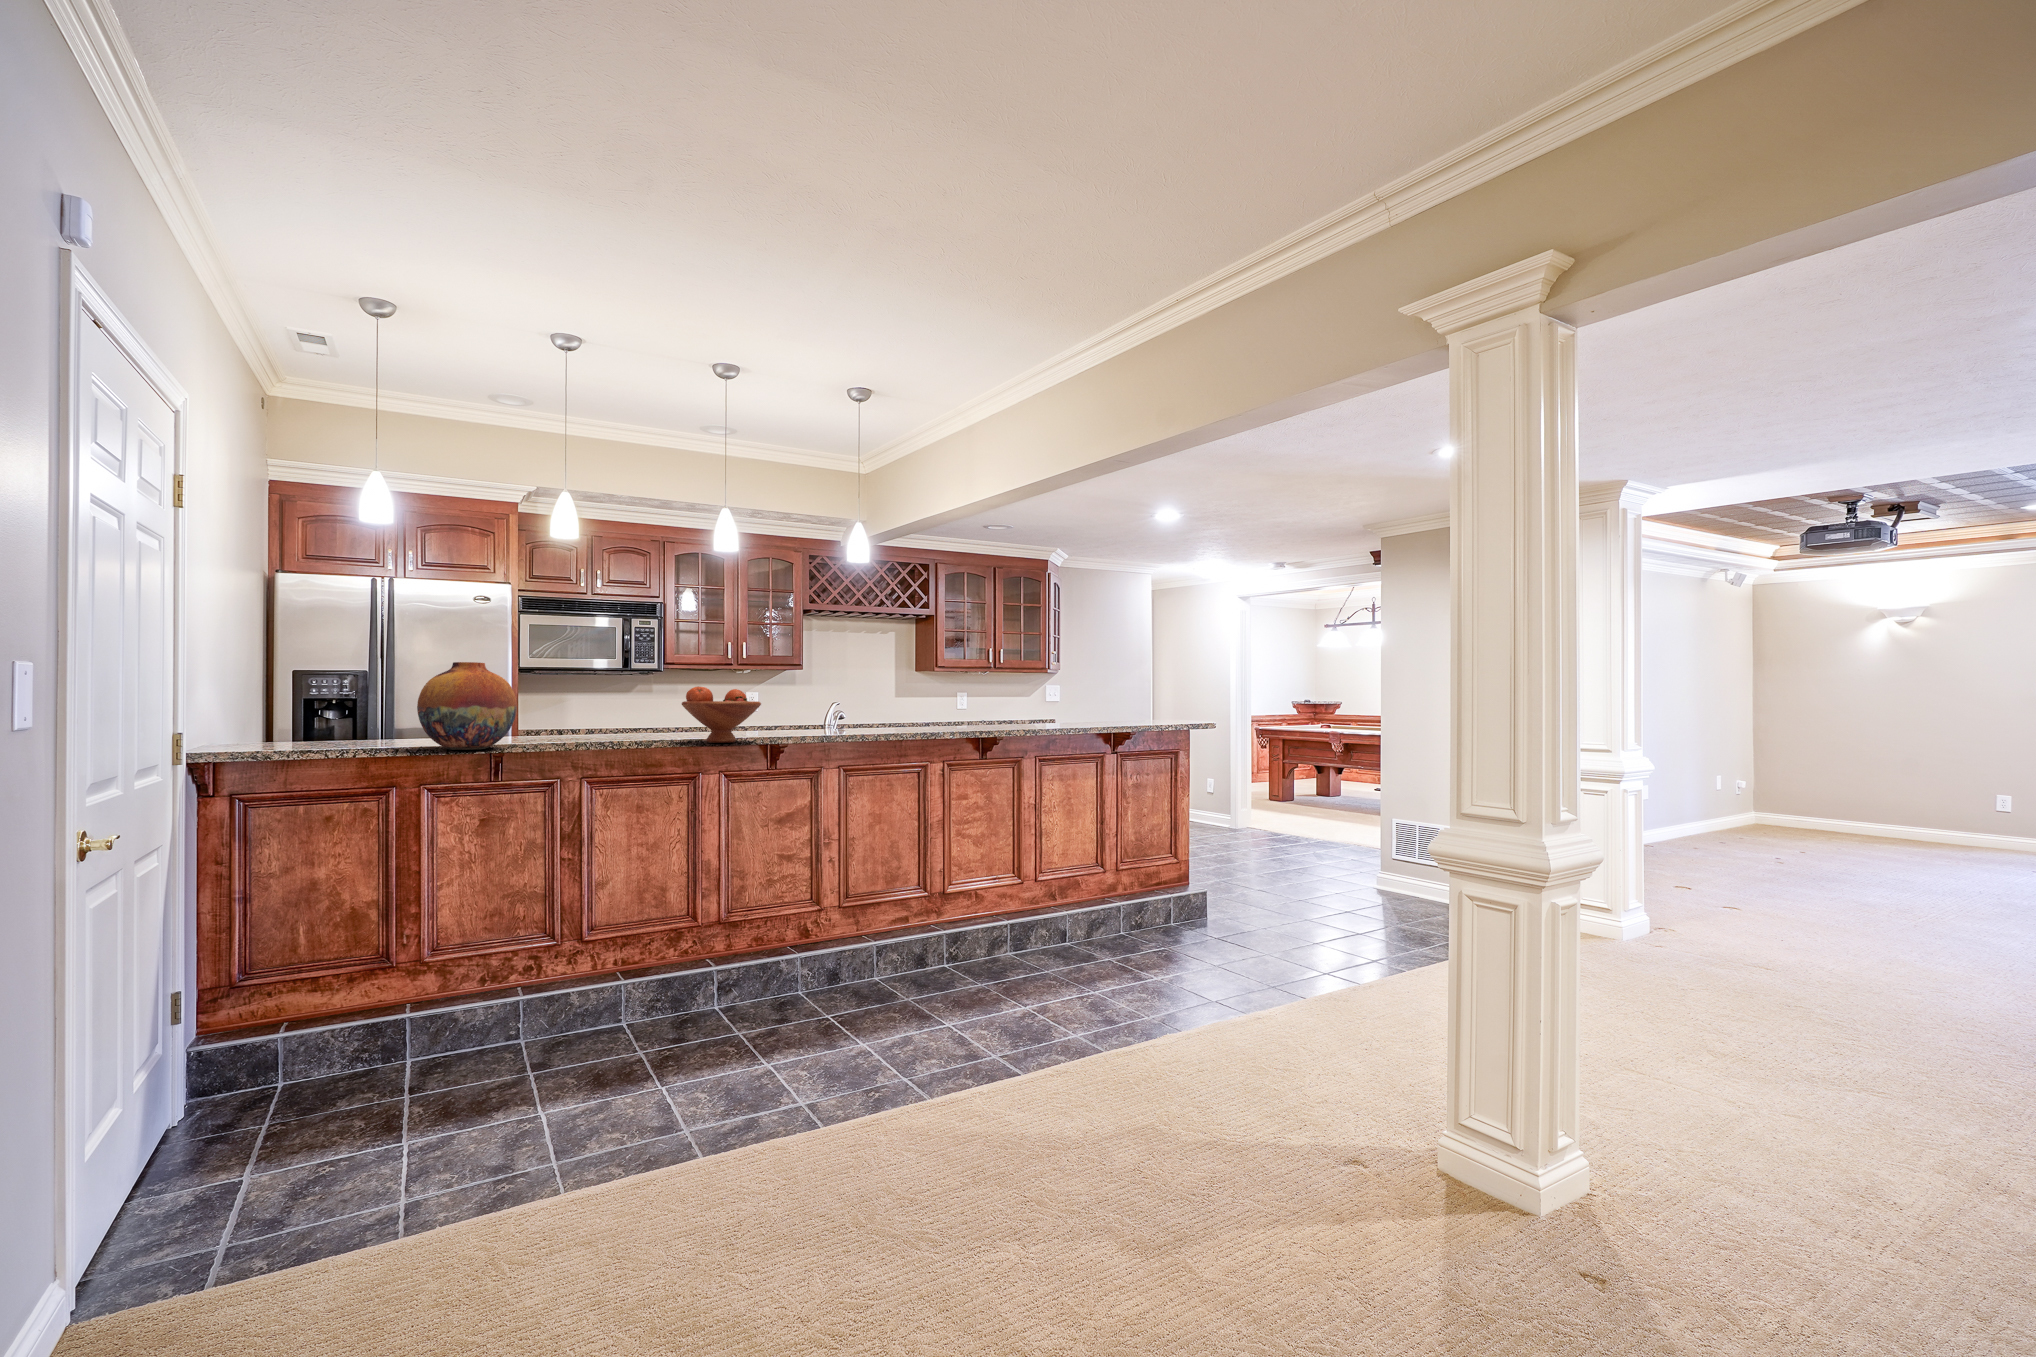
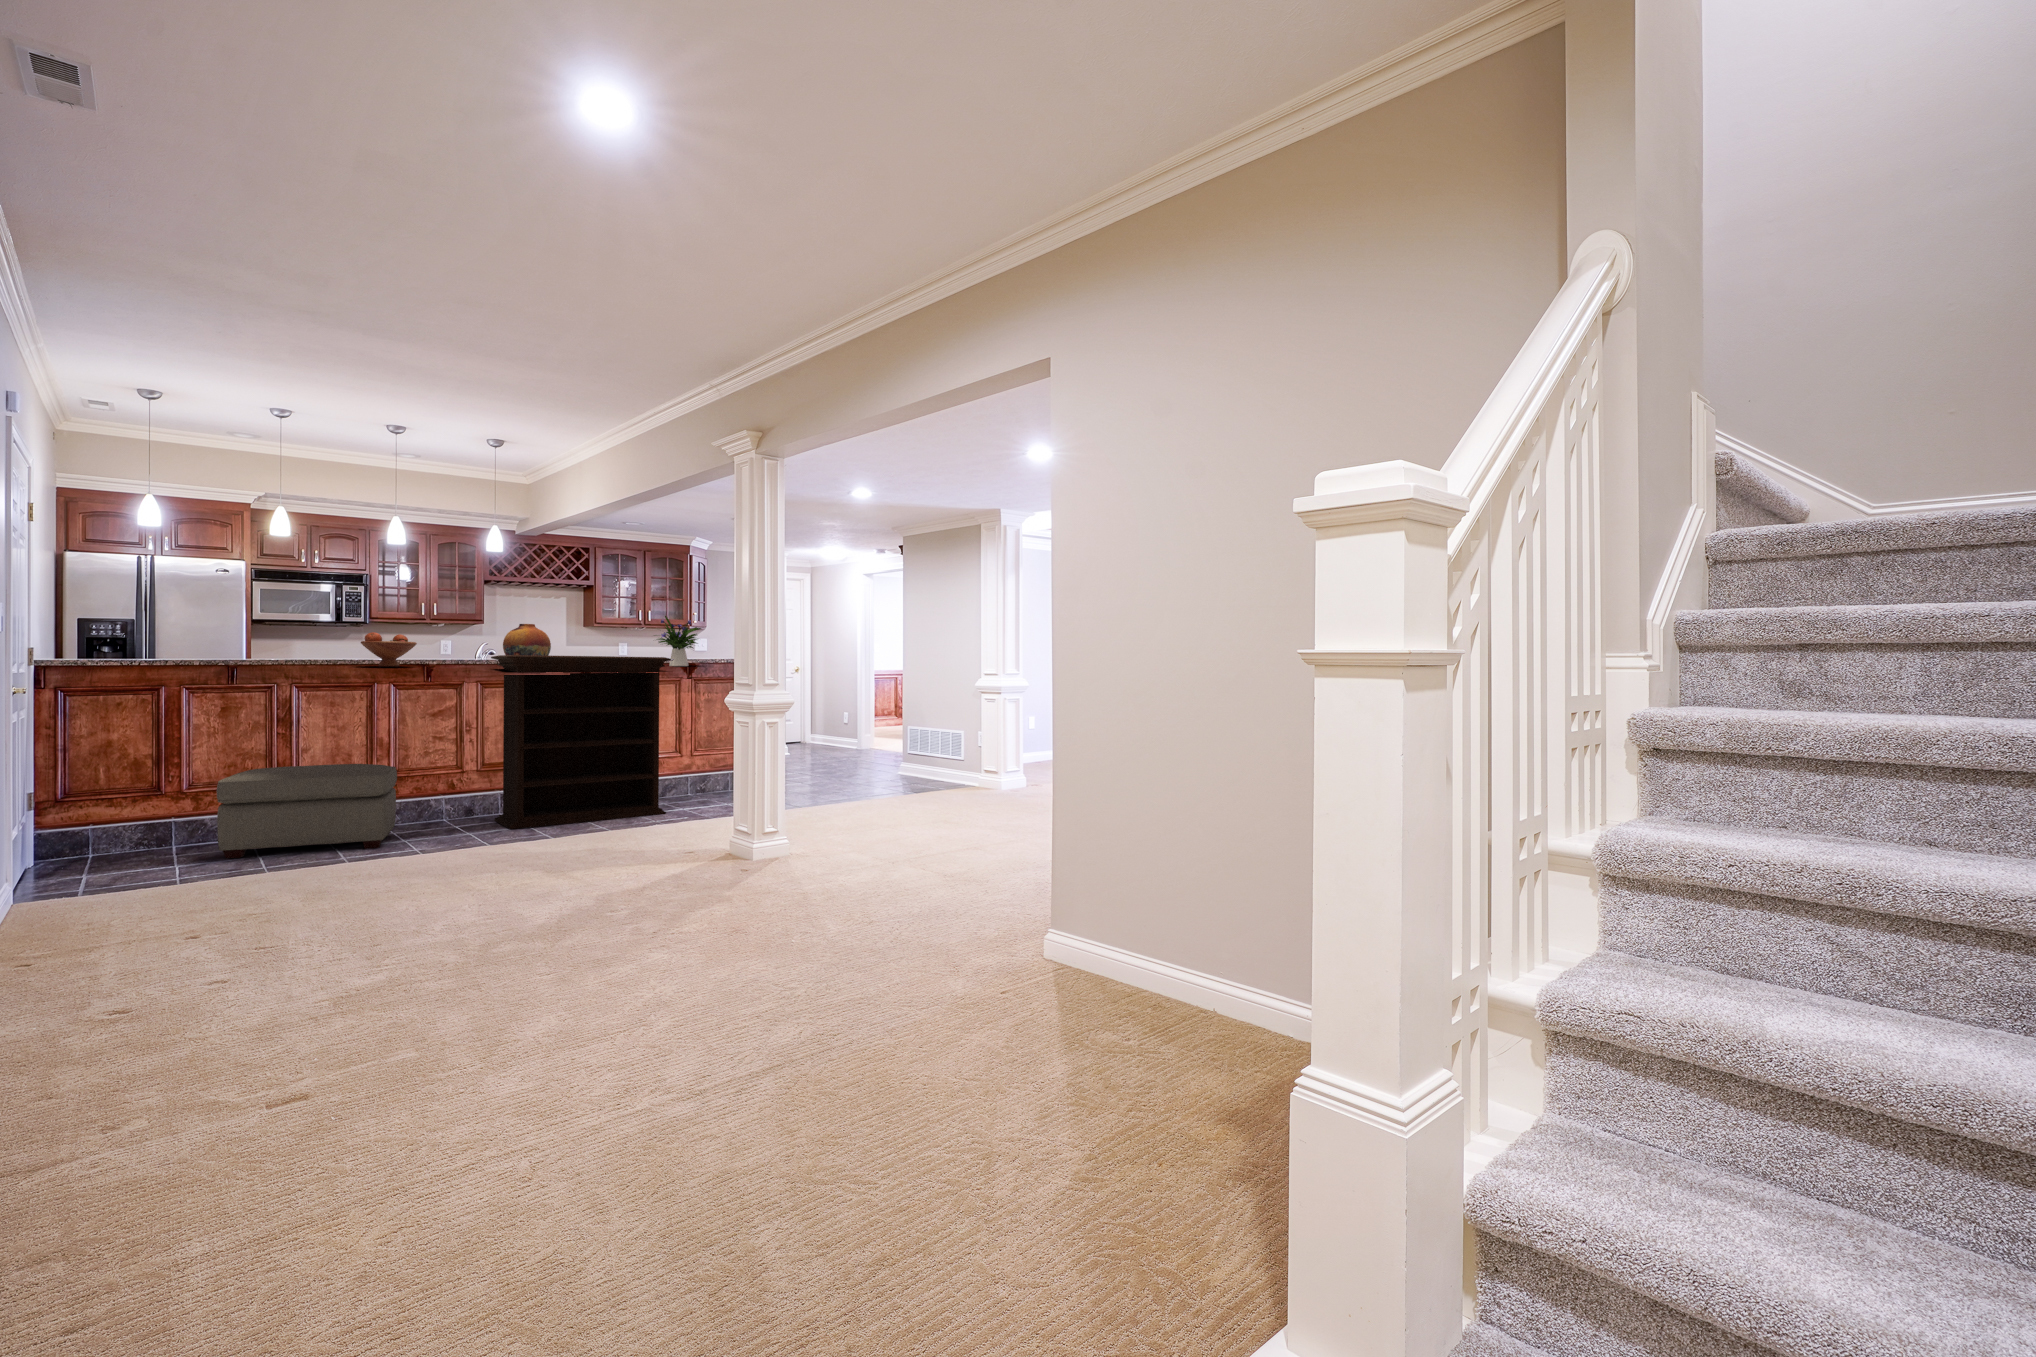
flower arrangement: none [1063,651,1136,731] -> present [657,616,701,666]
vase: present [417,662,517,750] -> present [503,624,551,656]
bookshelf: none [872,720,1145,1030] -> present [491,655,671,829]
ottoman: none [472,918,746,1114] -> present [217,764,397,858]

